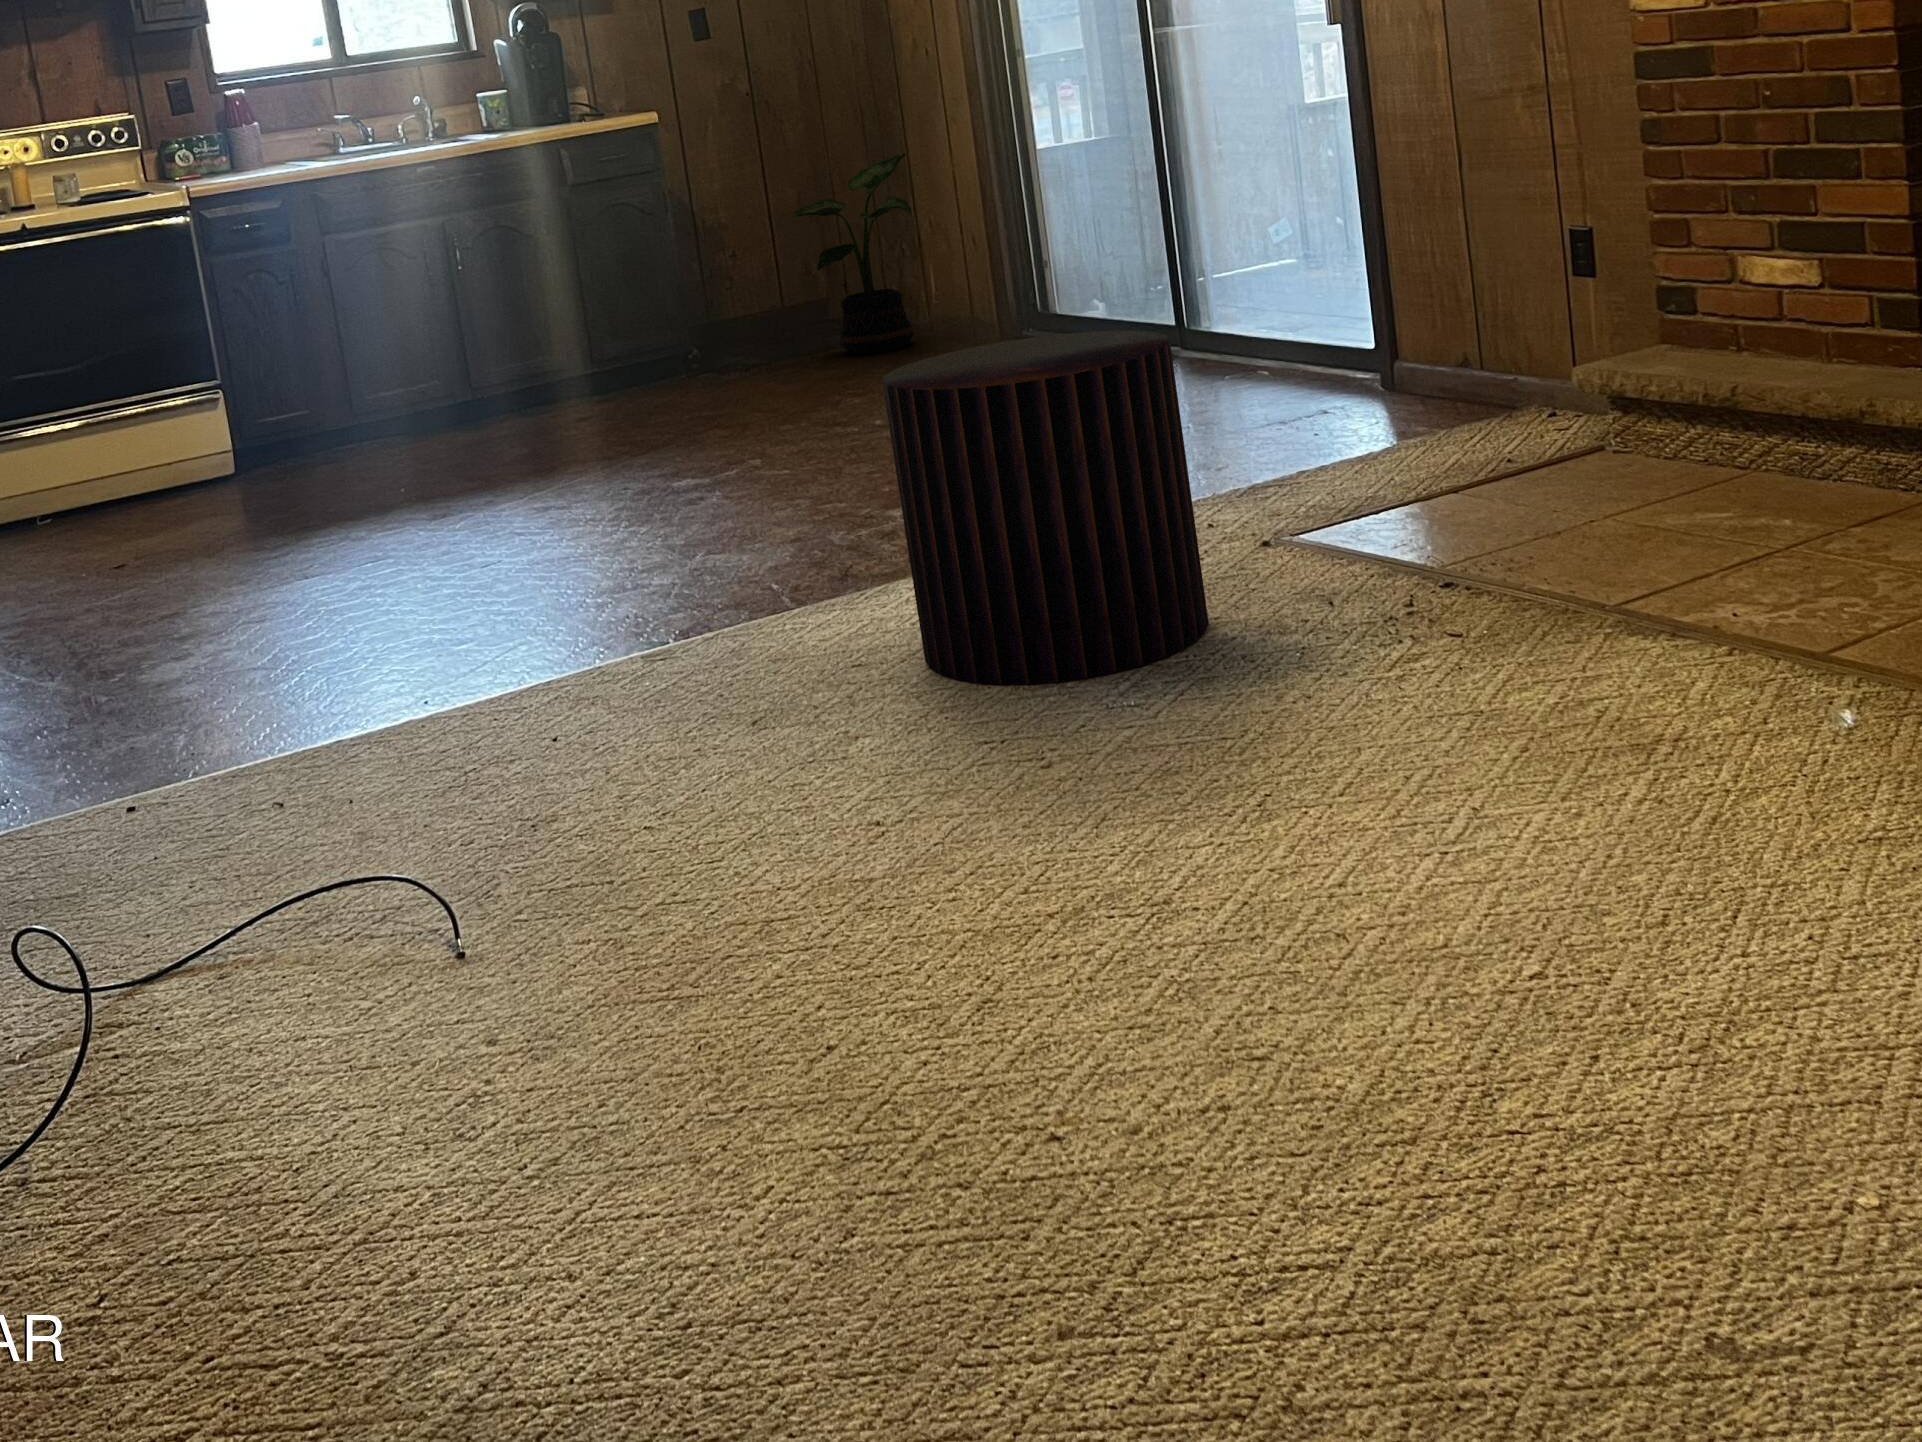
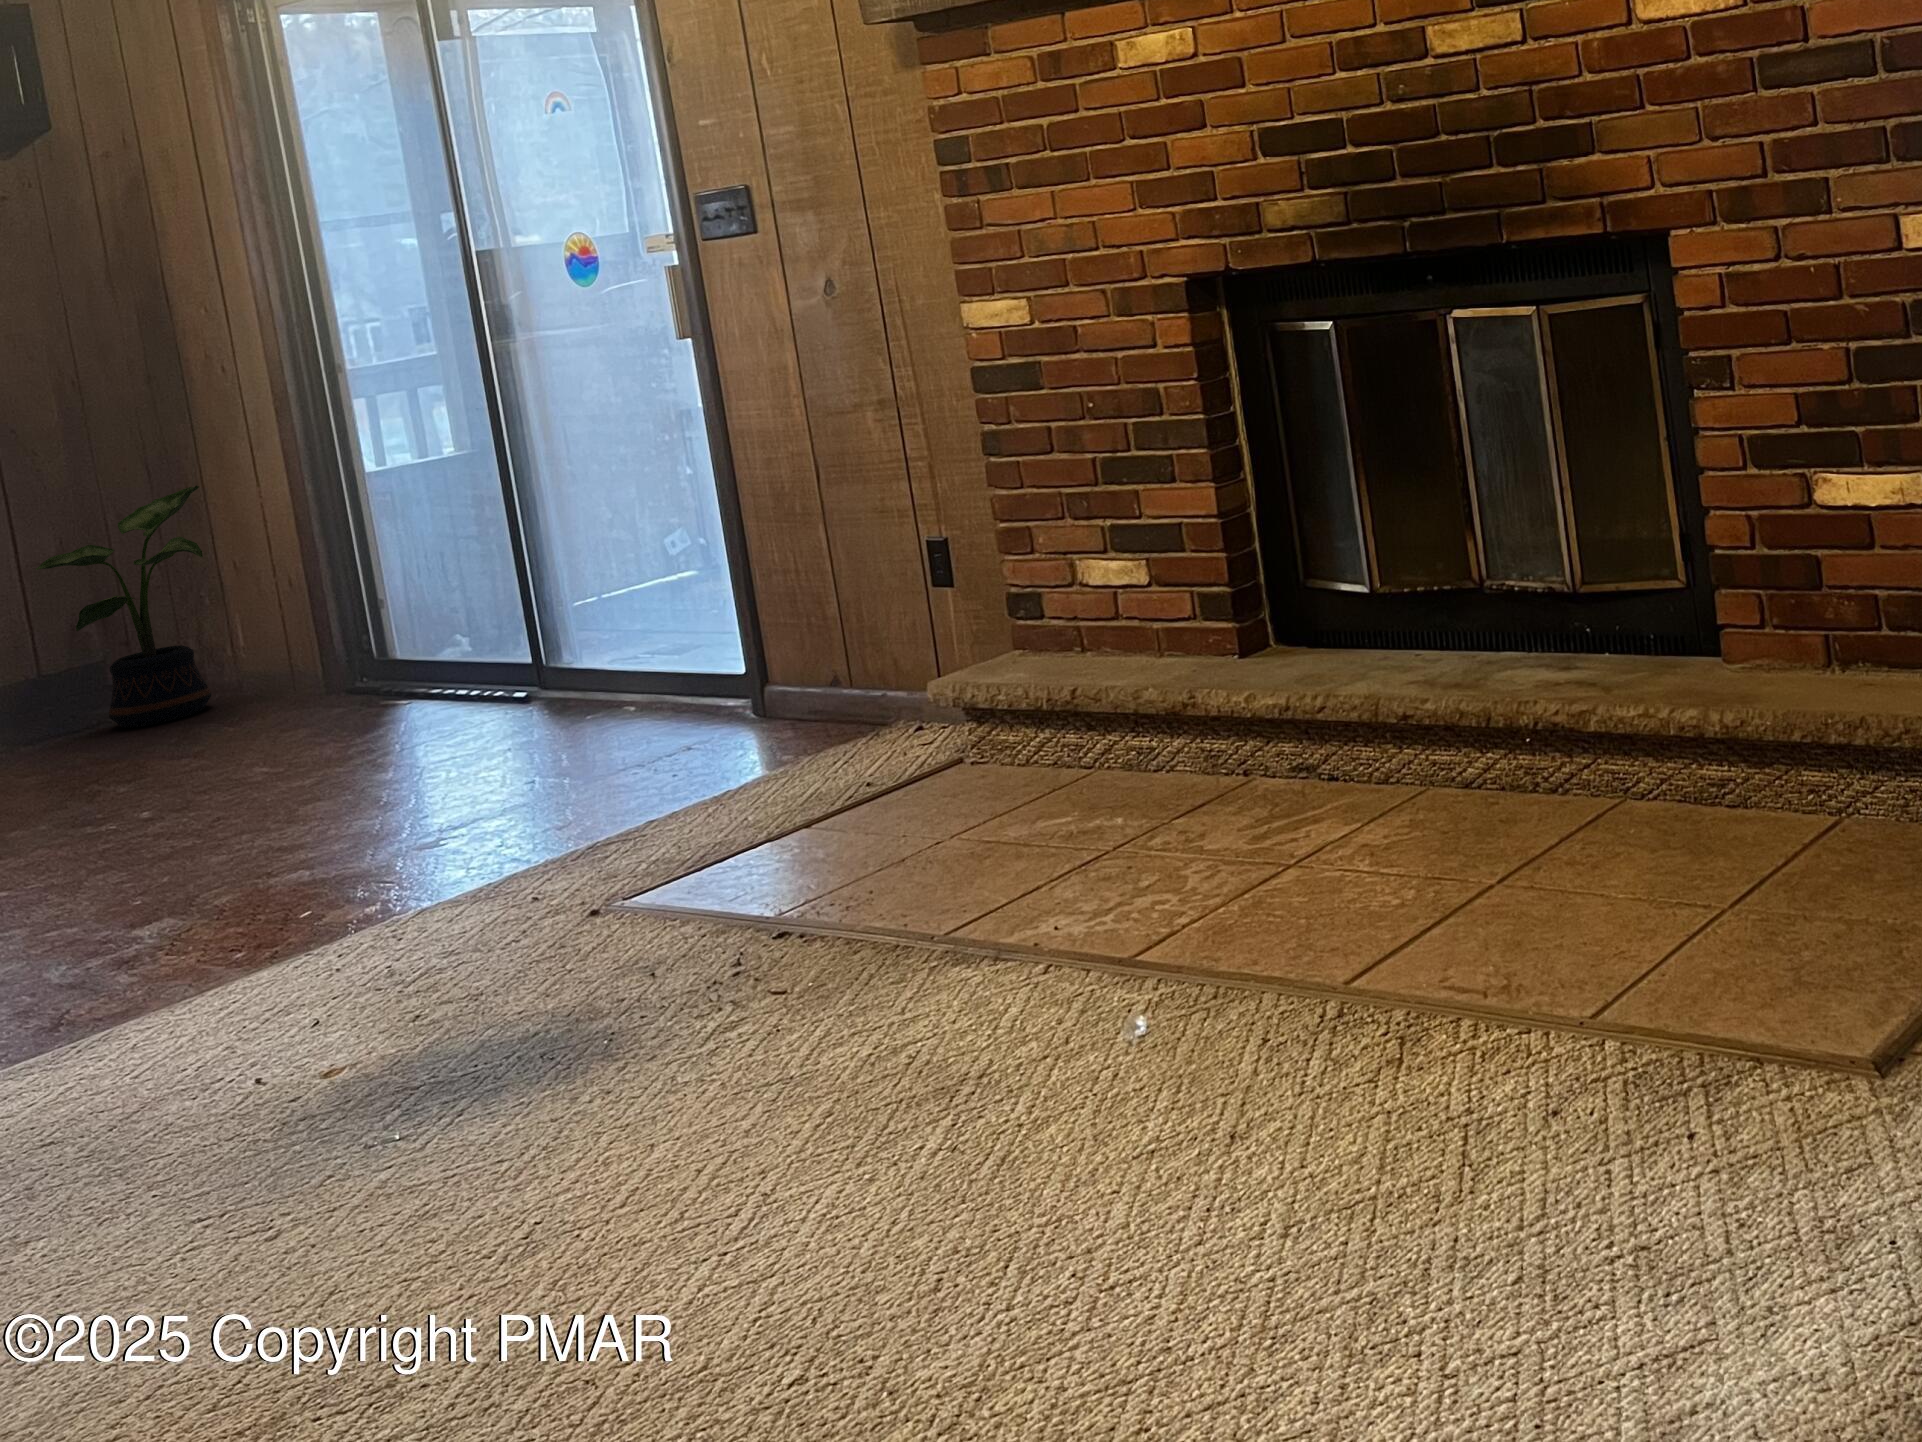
pouf: present [882,331,1208,684] -> none [69,698,507,1145]

